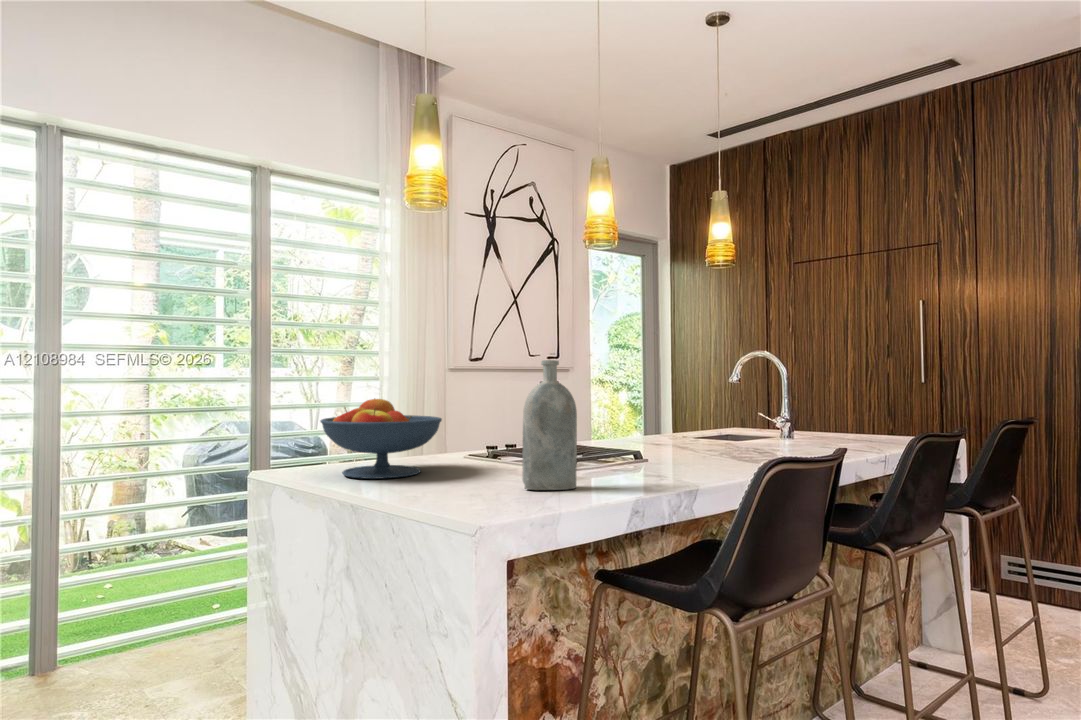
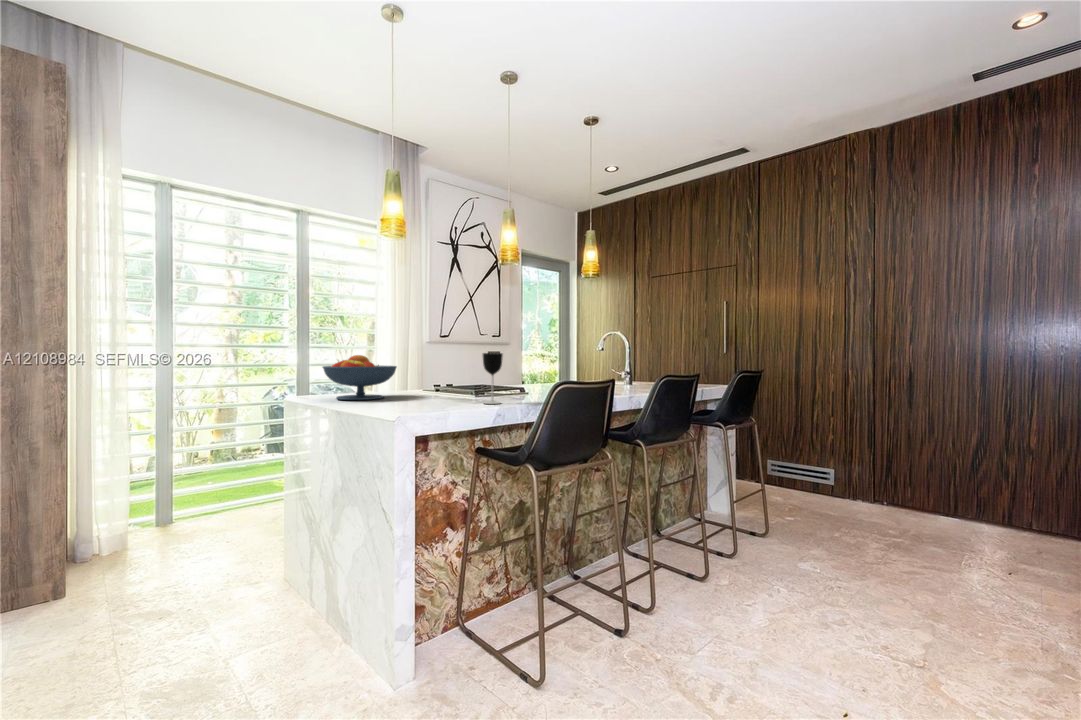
bottle: present [522,360,577,490] -> none [436,330,467,403]
wine glass: none [607,400,643,493] -> present [483,353,503,404]

